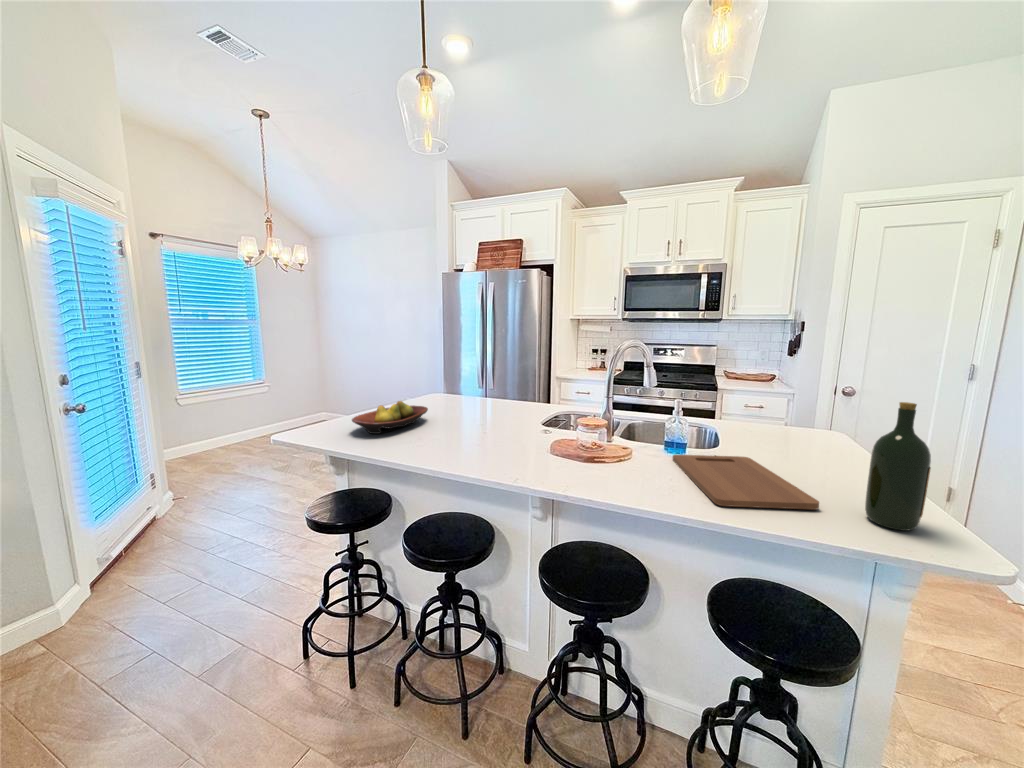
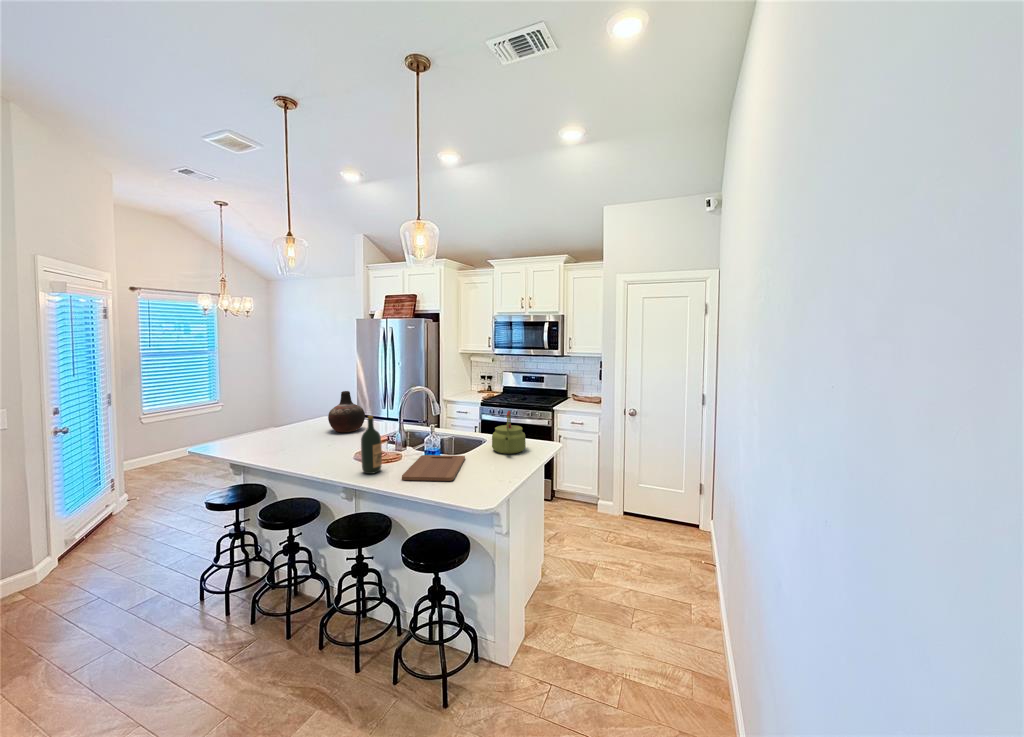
vase: none [463,355,512,416] -> present [328,391,365,432]
kettle: none [758,384,826,453] -> present [492,411,526,454]
fruit bowl: present [352,401,428,434] -> none [239,423,300,445]
wine bottle: present [865,402,931,531] -> present [361,416,382,474]

